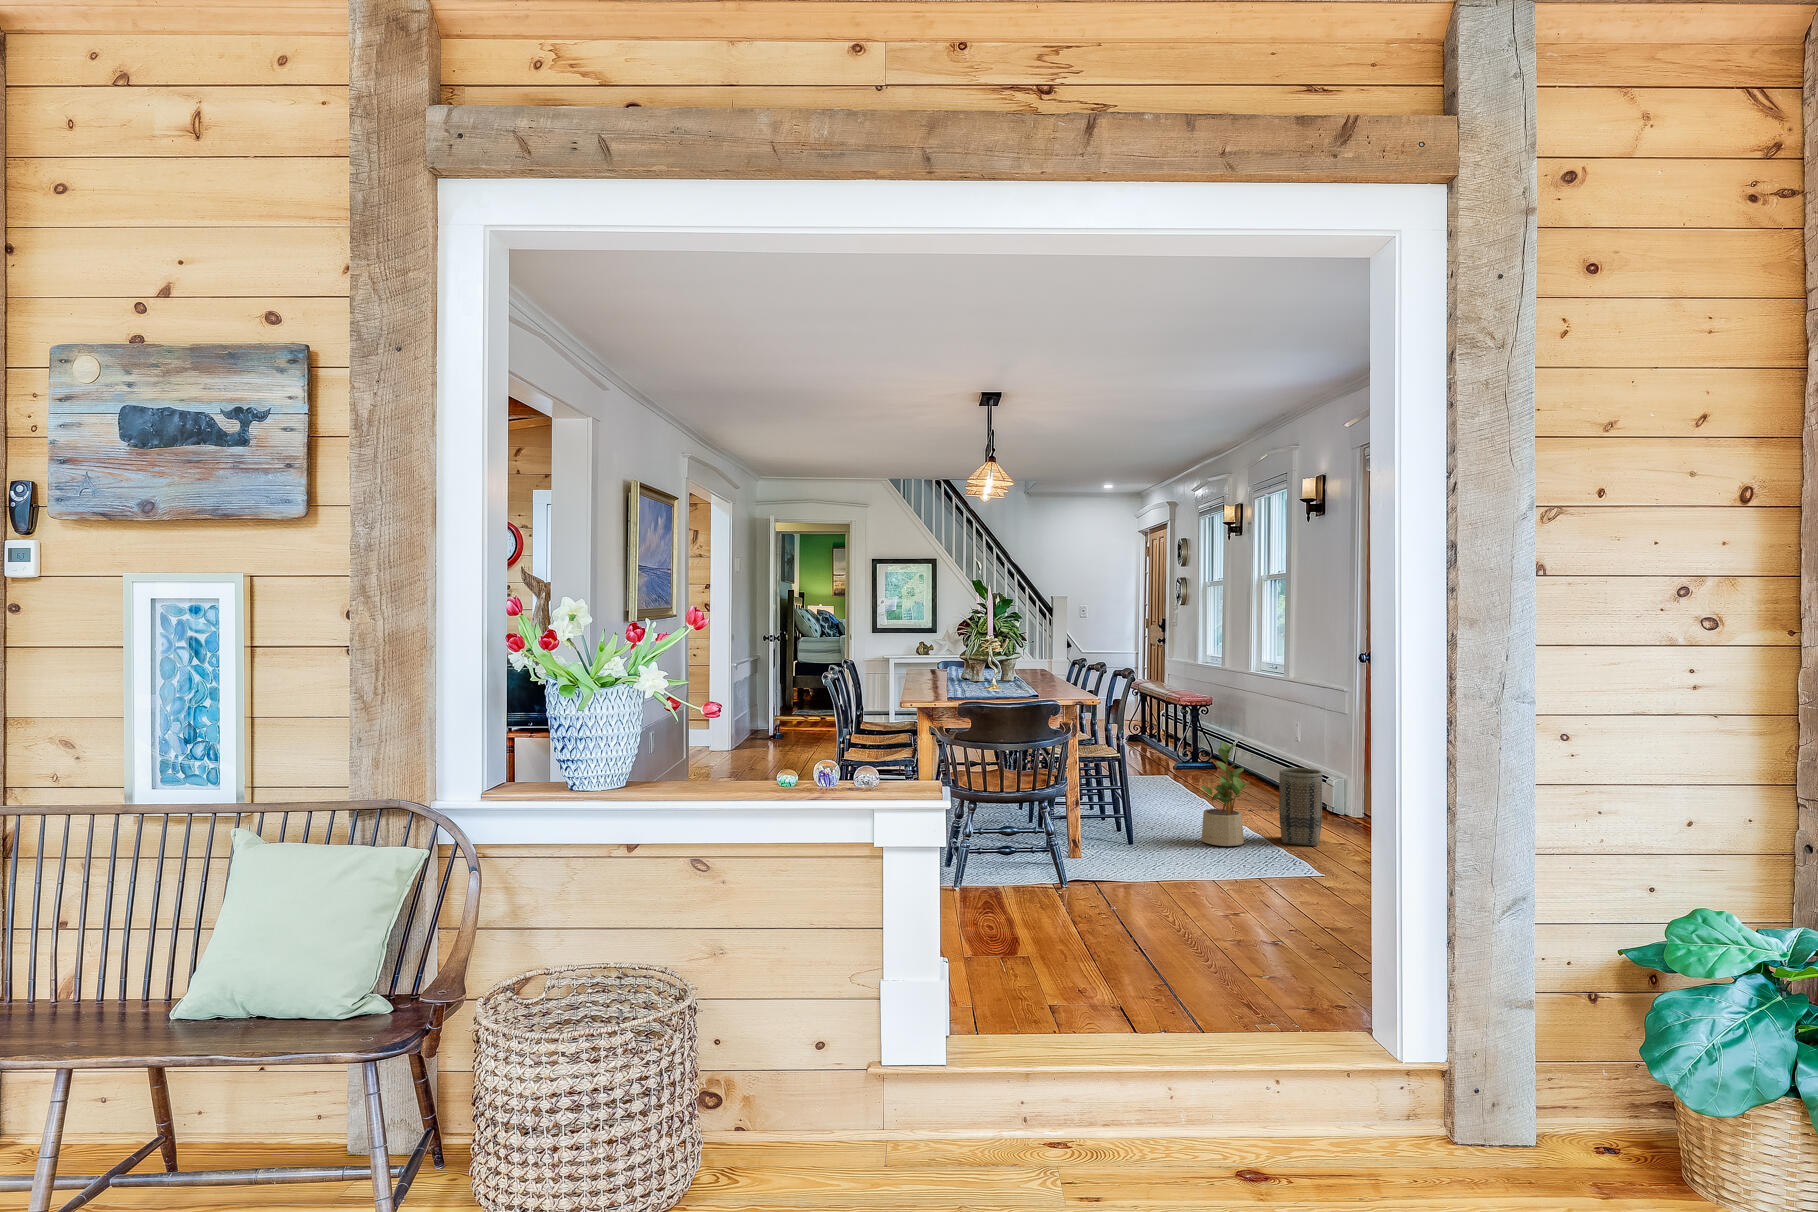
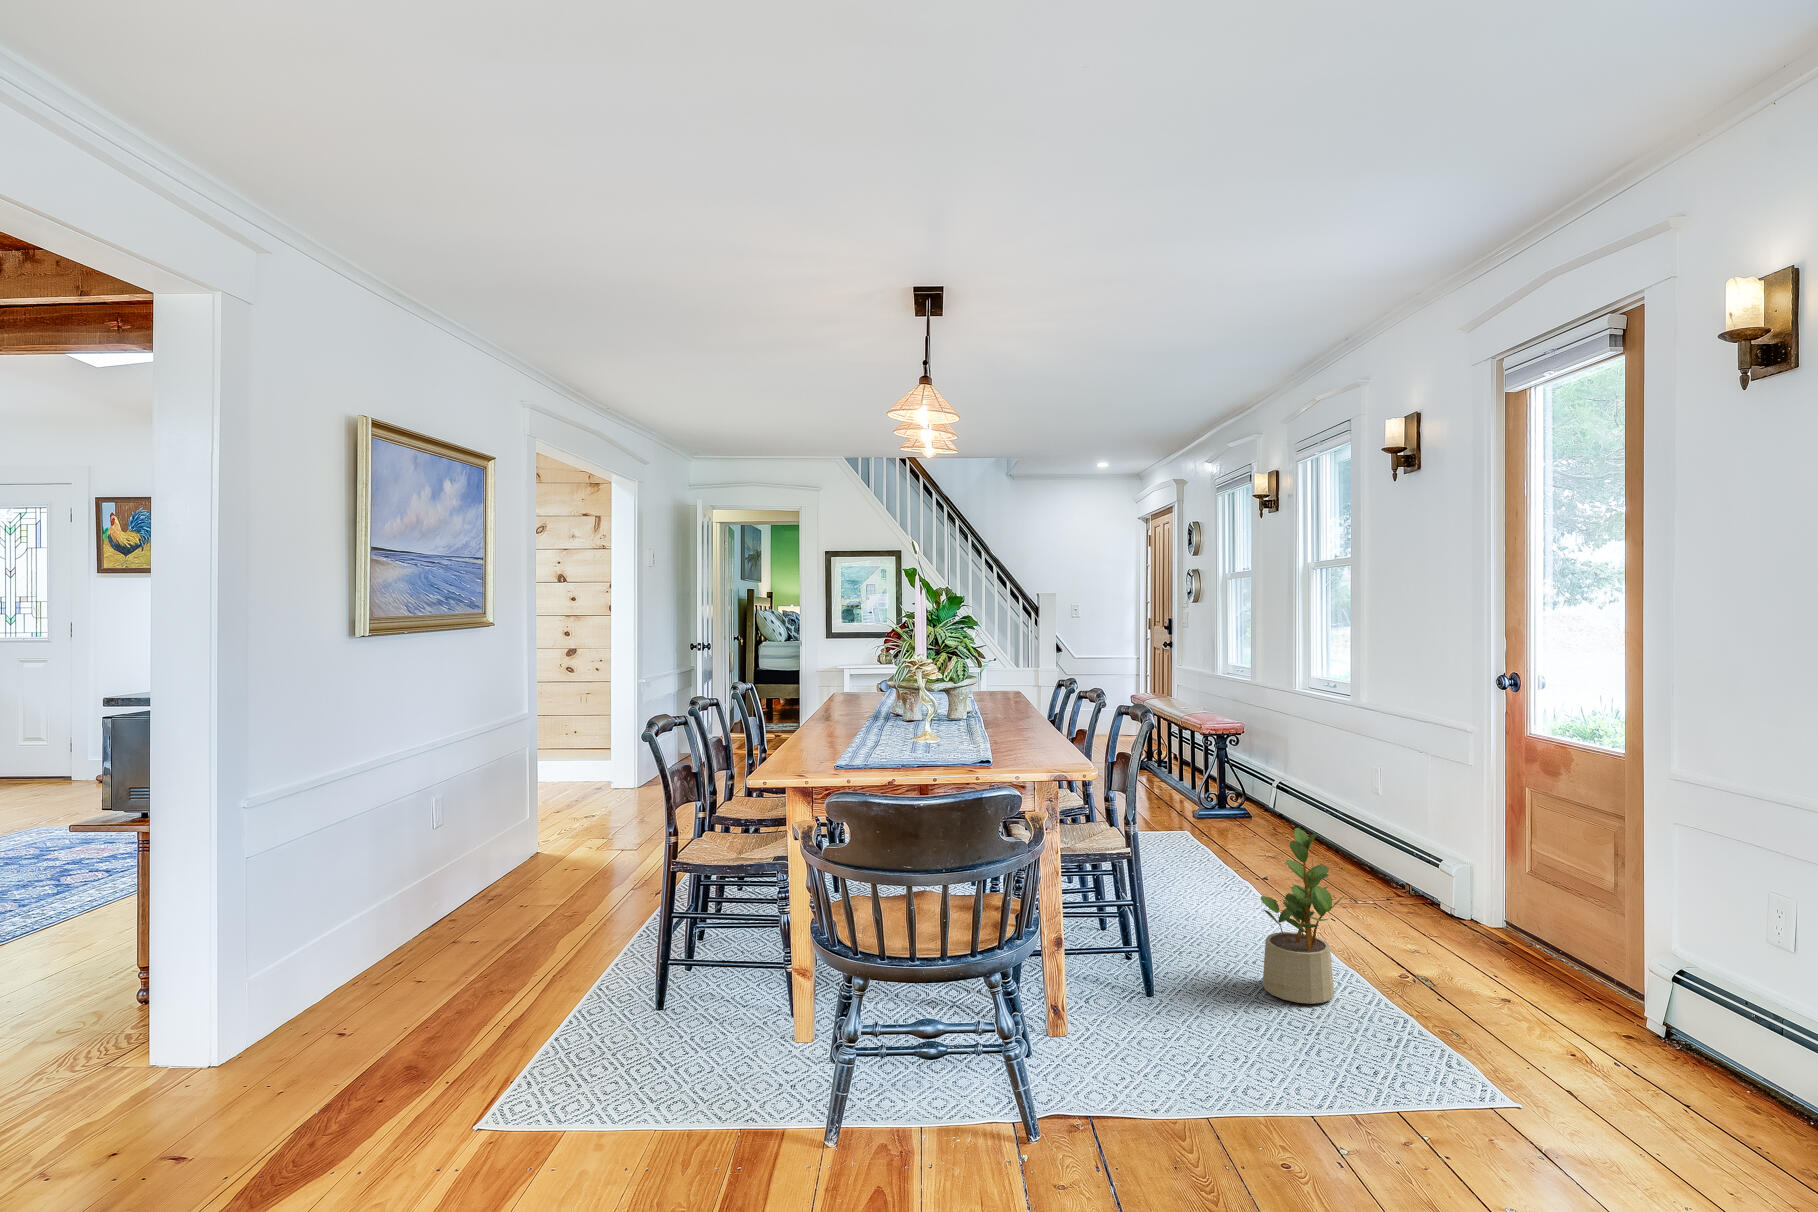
basket: present [1279,768,1322,846] -> none [1387,864,1461,1001]

